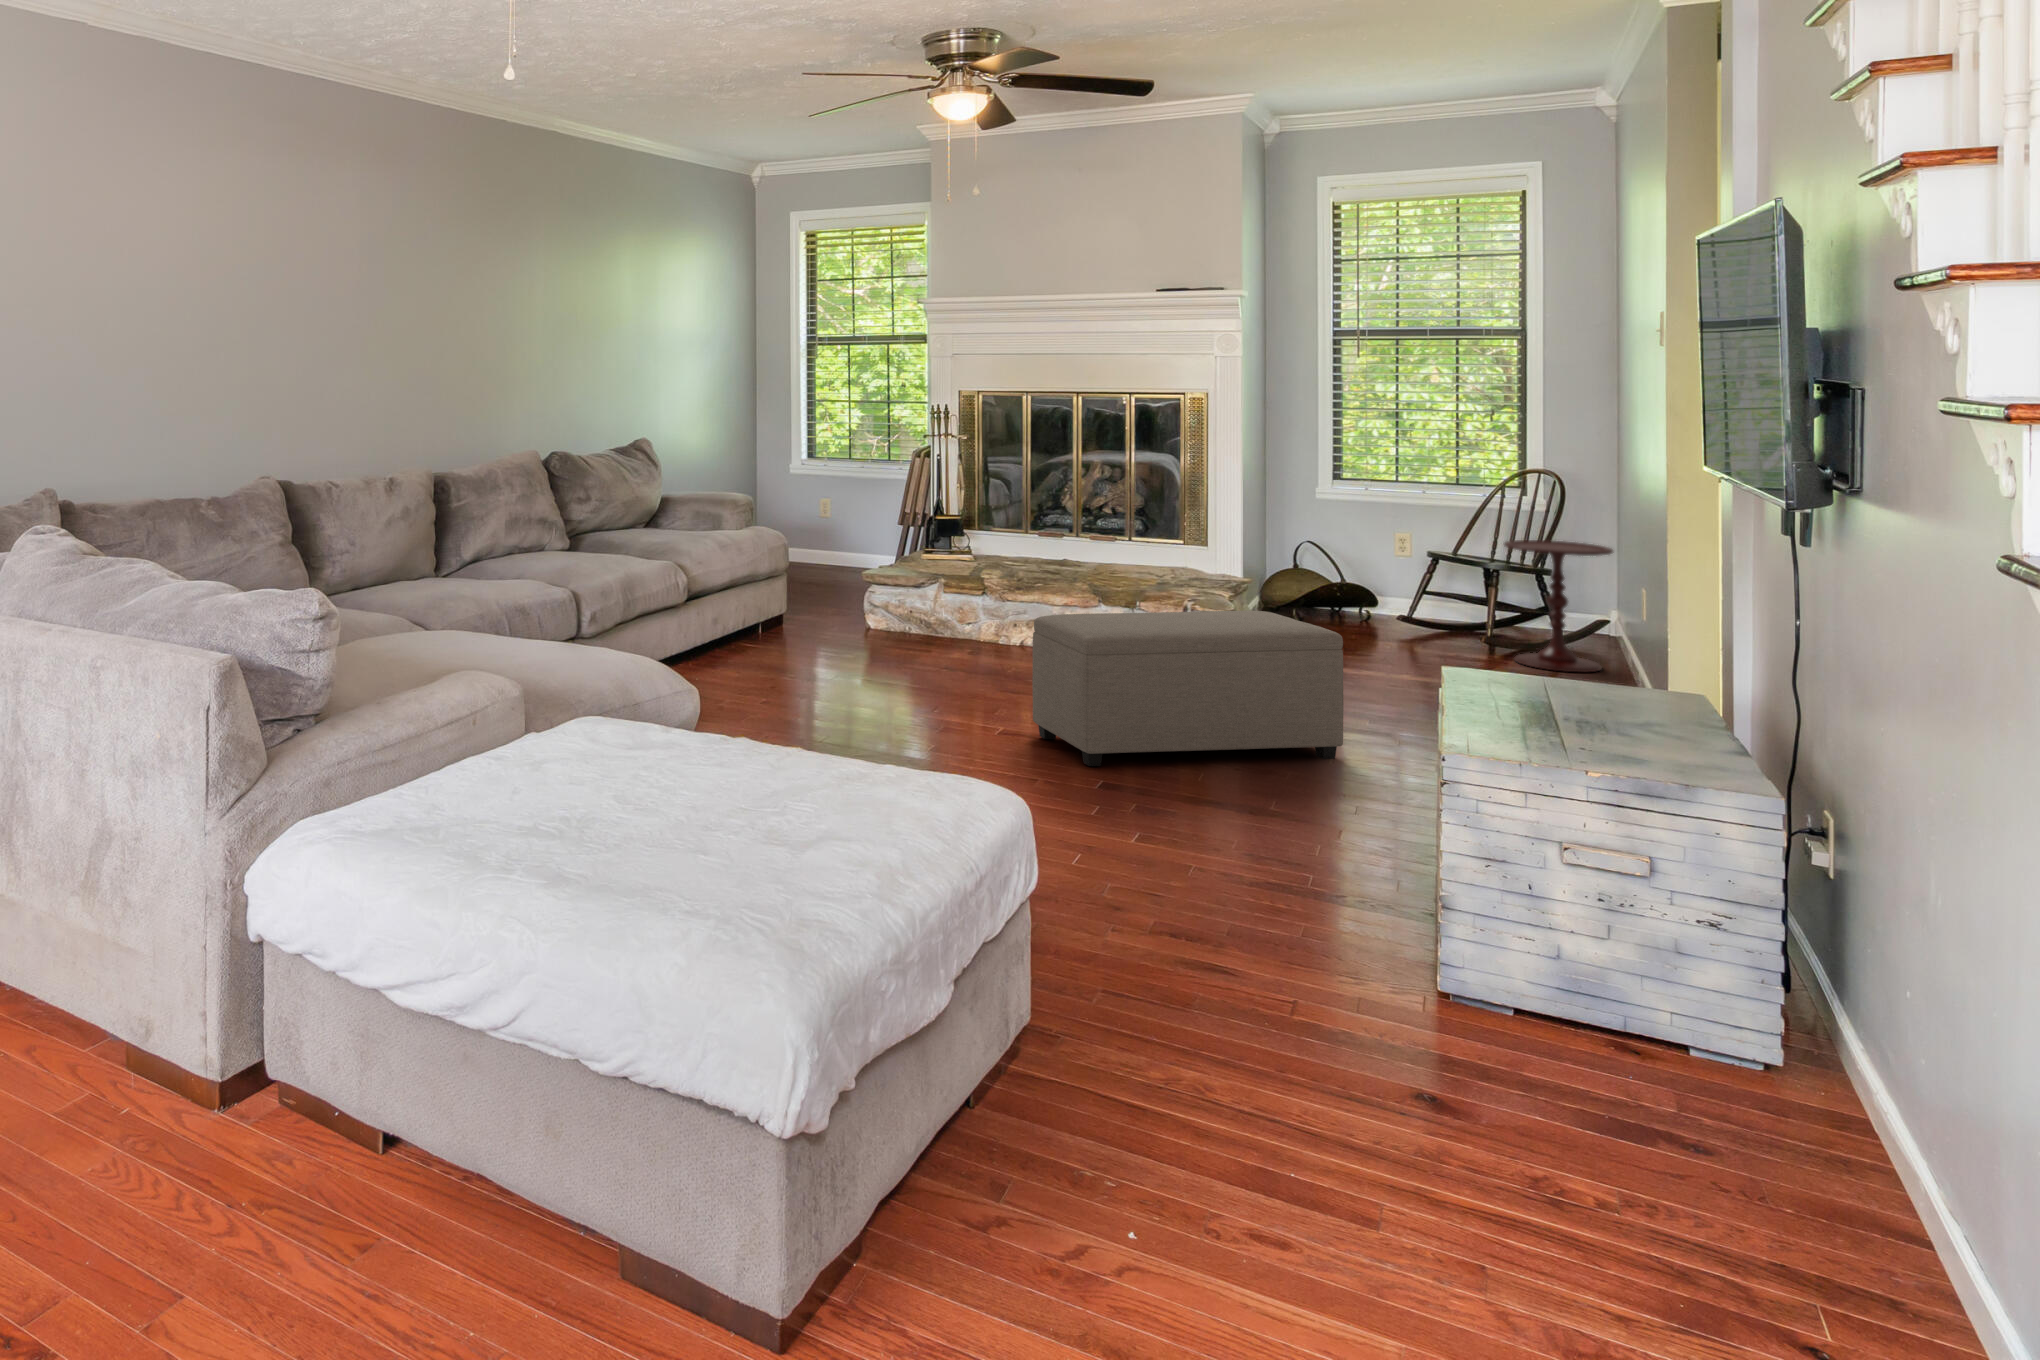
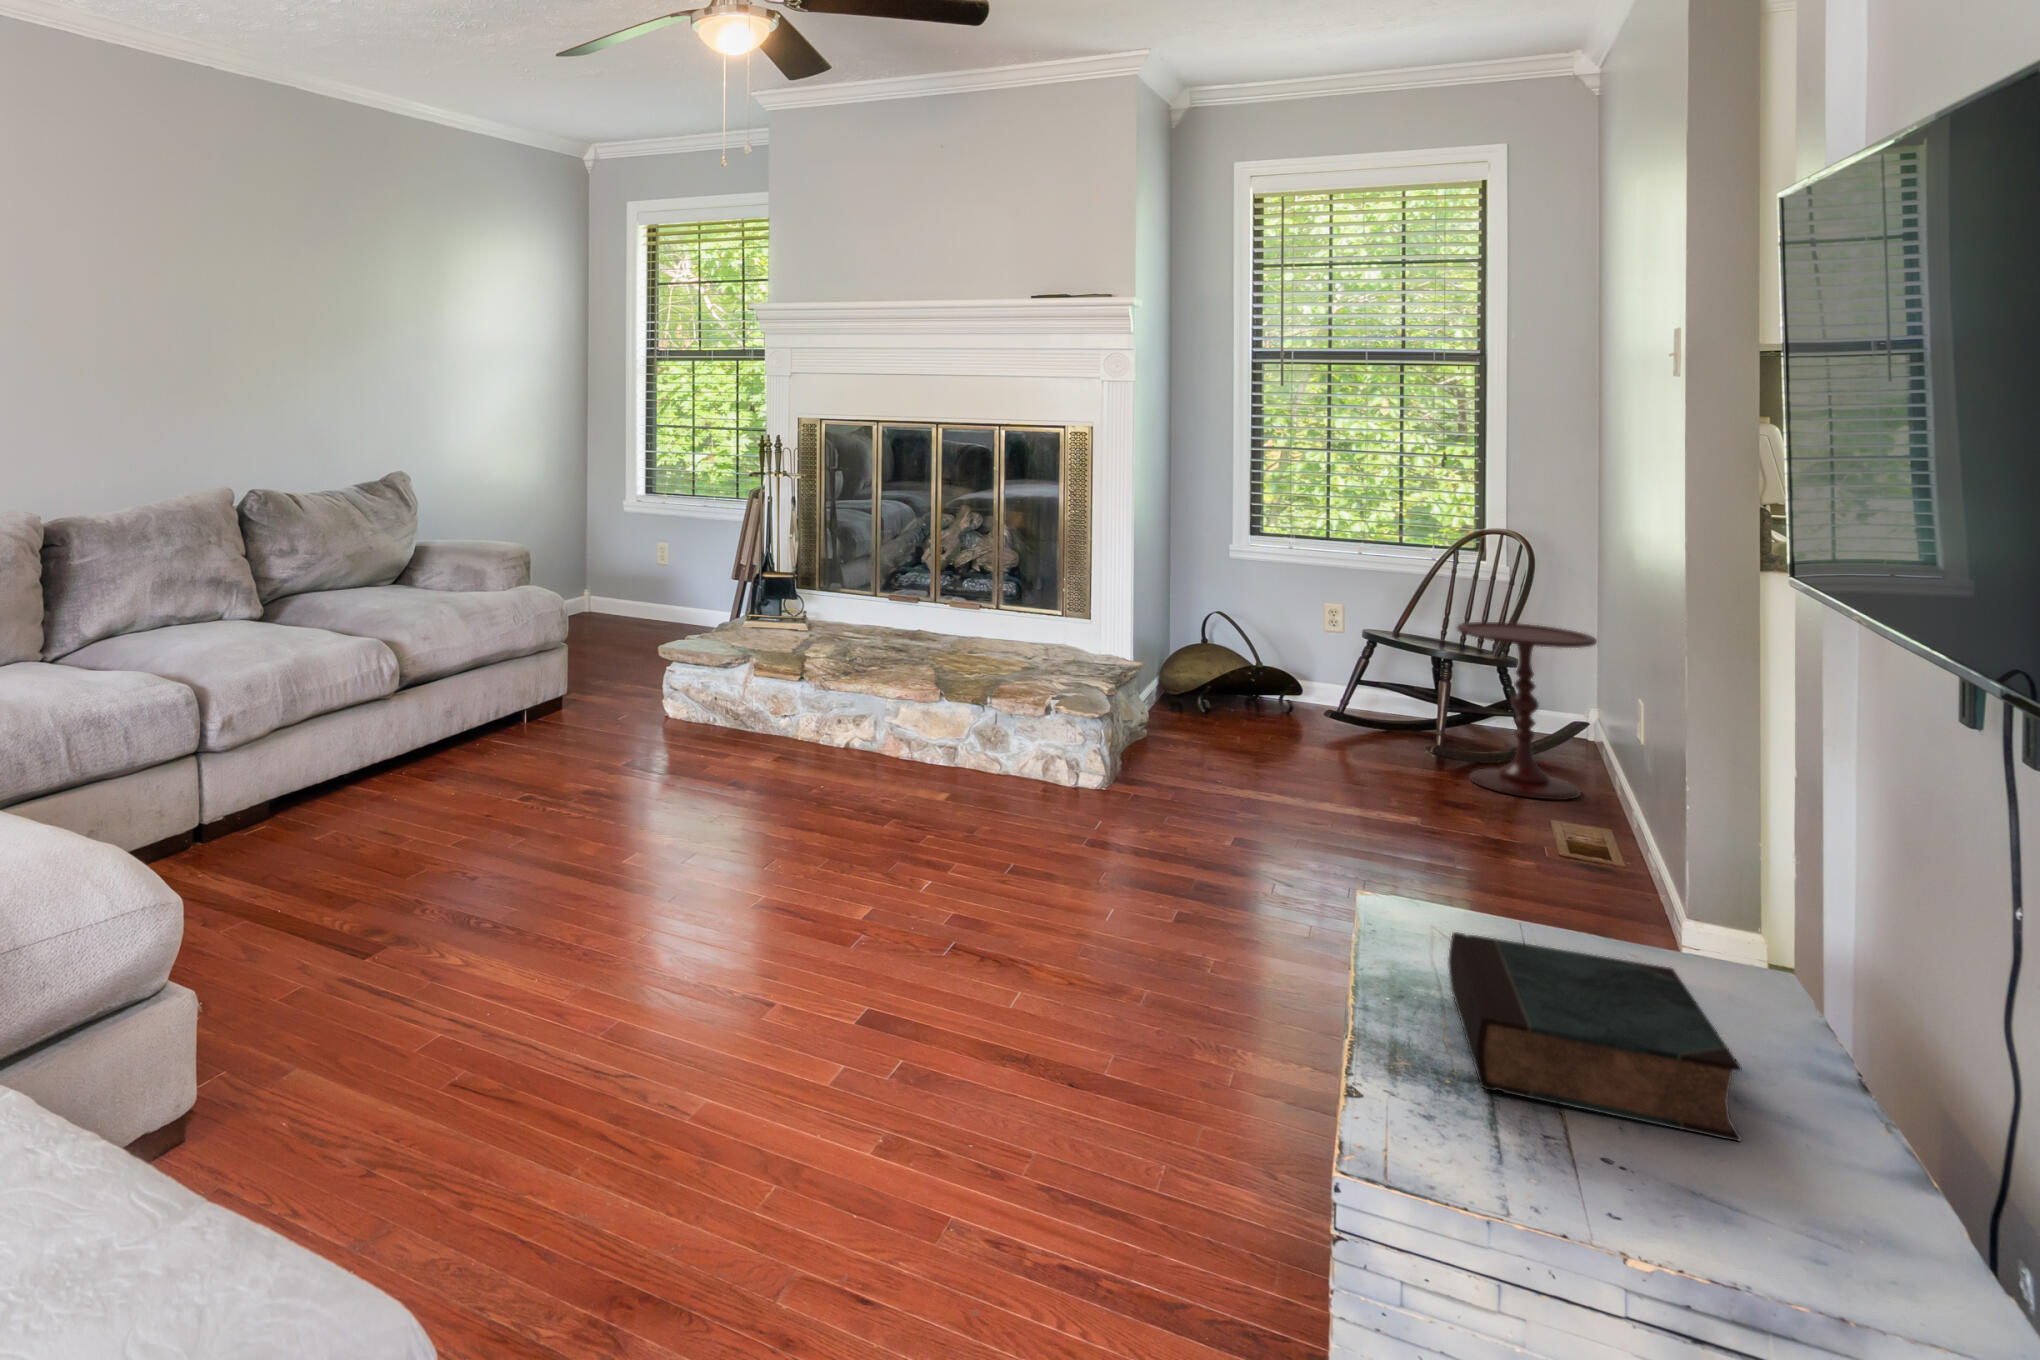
ottoman: present [1032,611,1344,766] -> none [806,732,1230,968]
book: none [1499,671,1655,750] -> present [1448,932,1741,1141]

